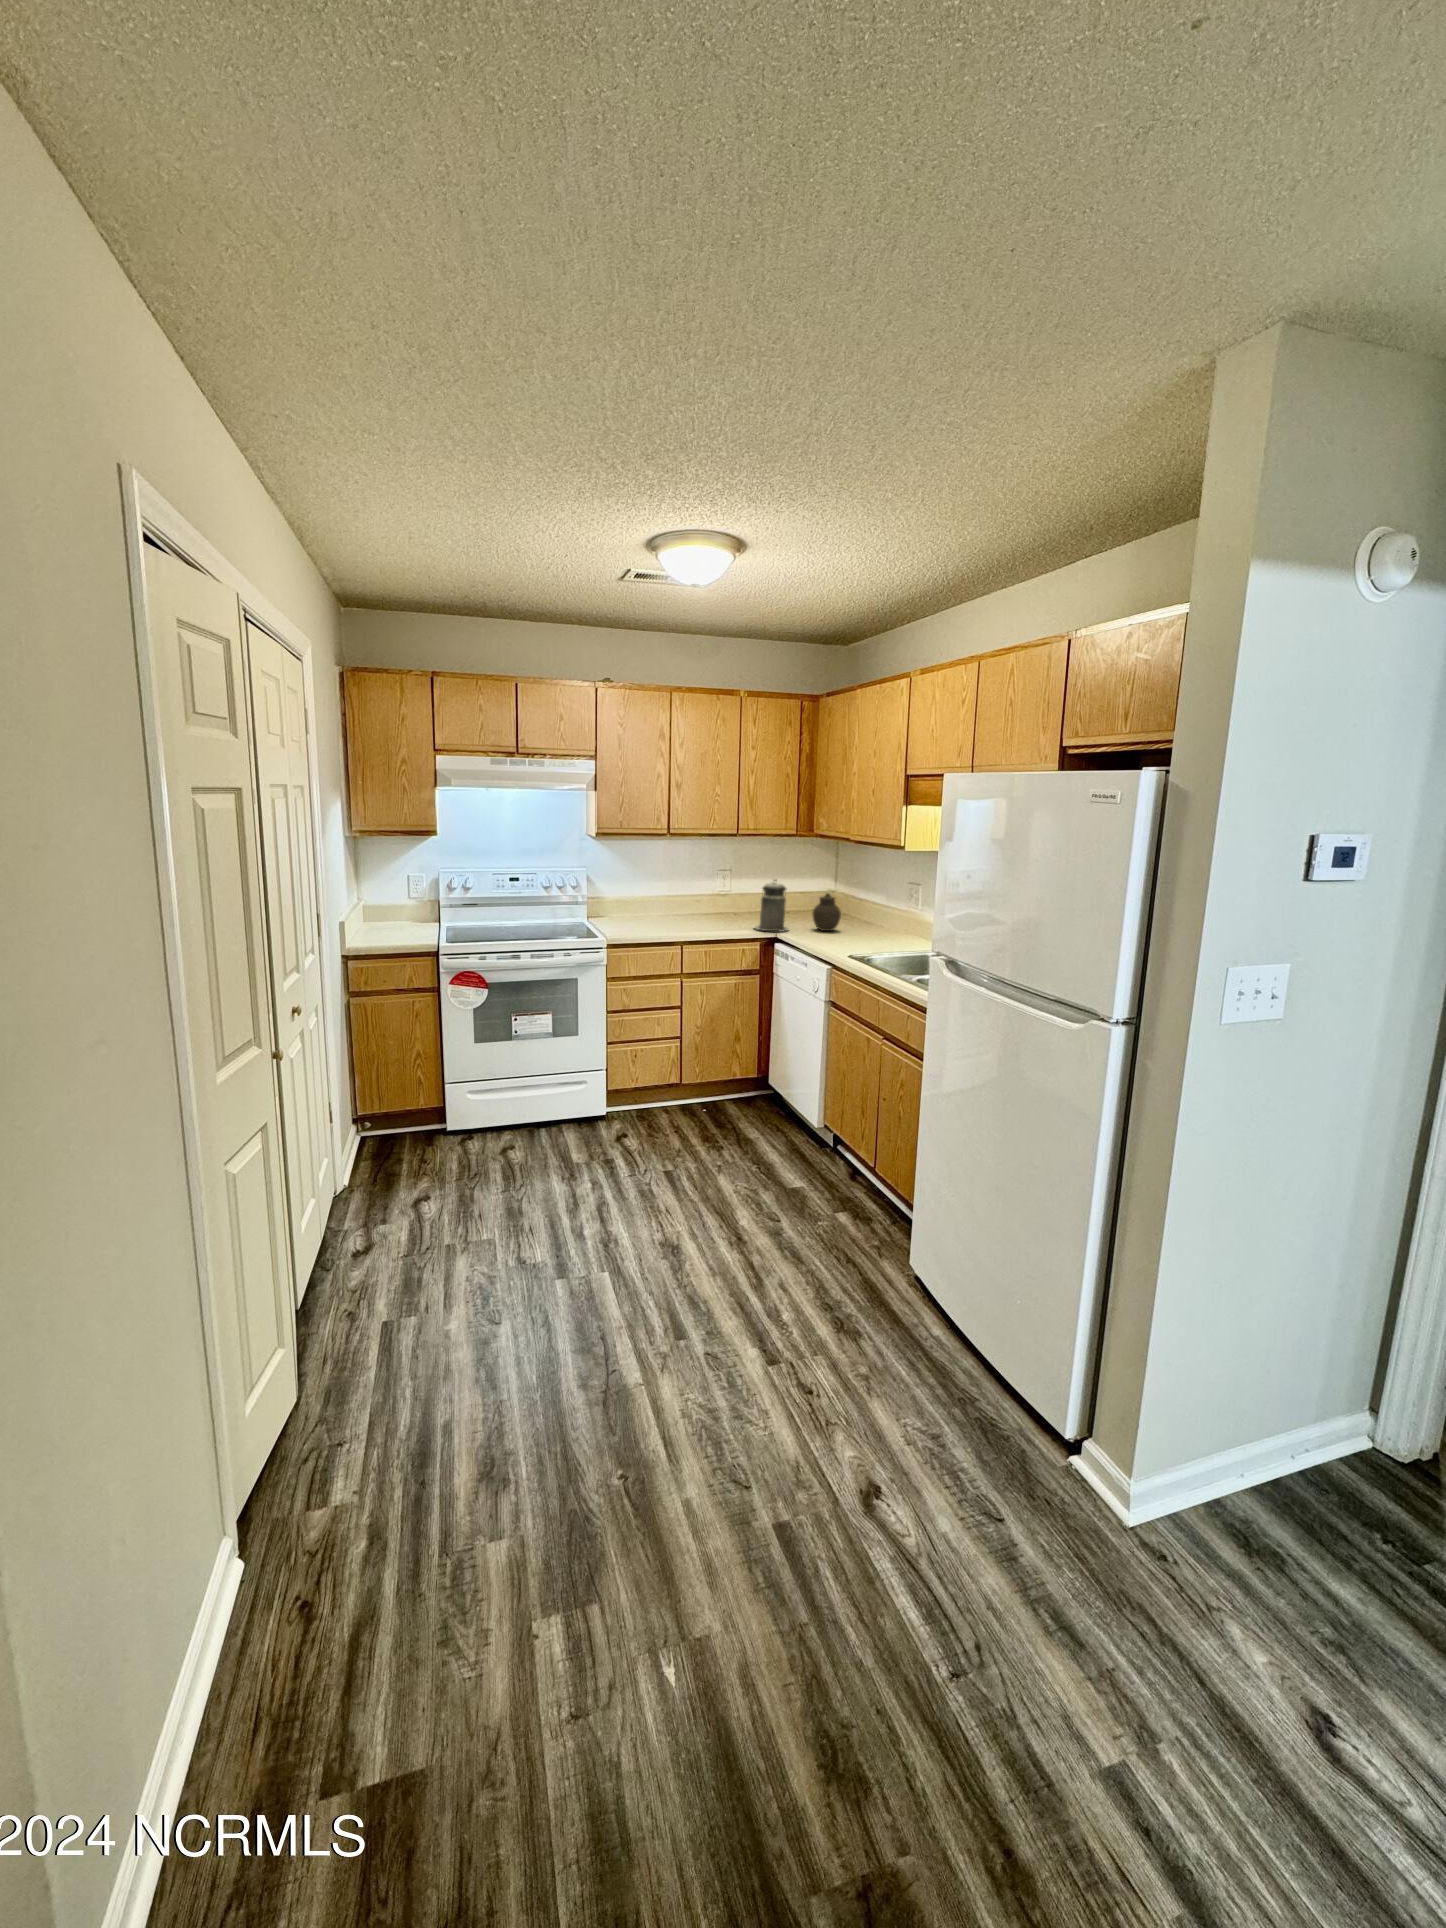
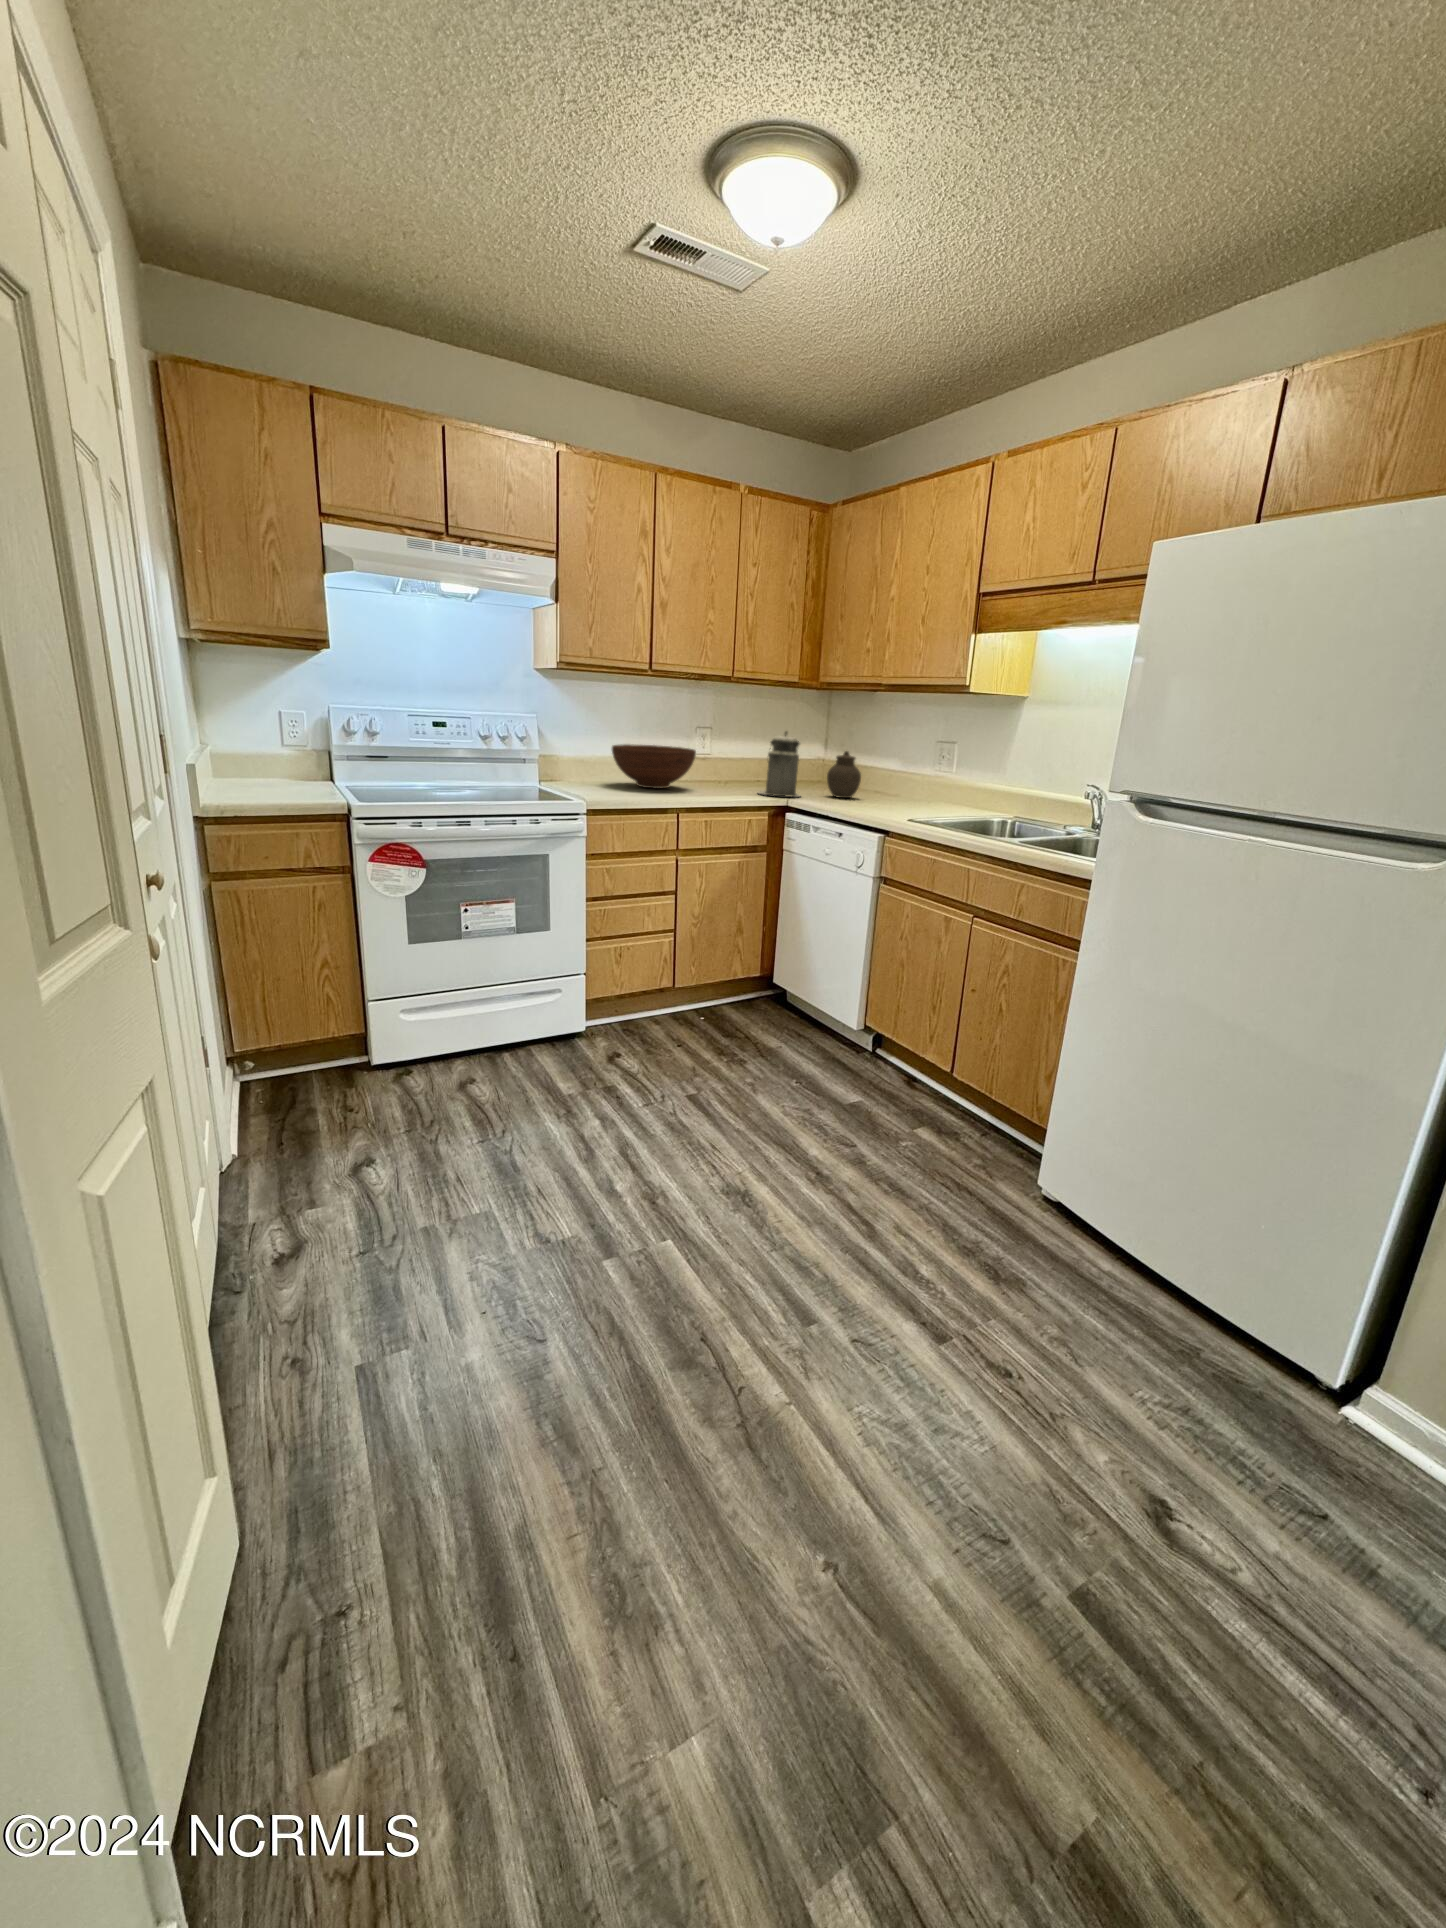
fruit bowl: none [639,890,704,925] -> present [612,744,696,788]

